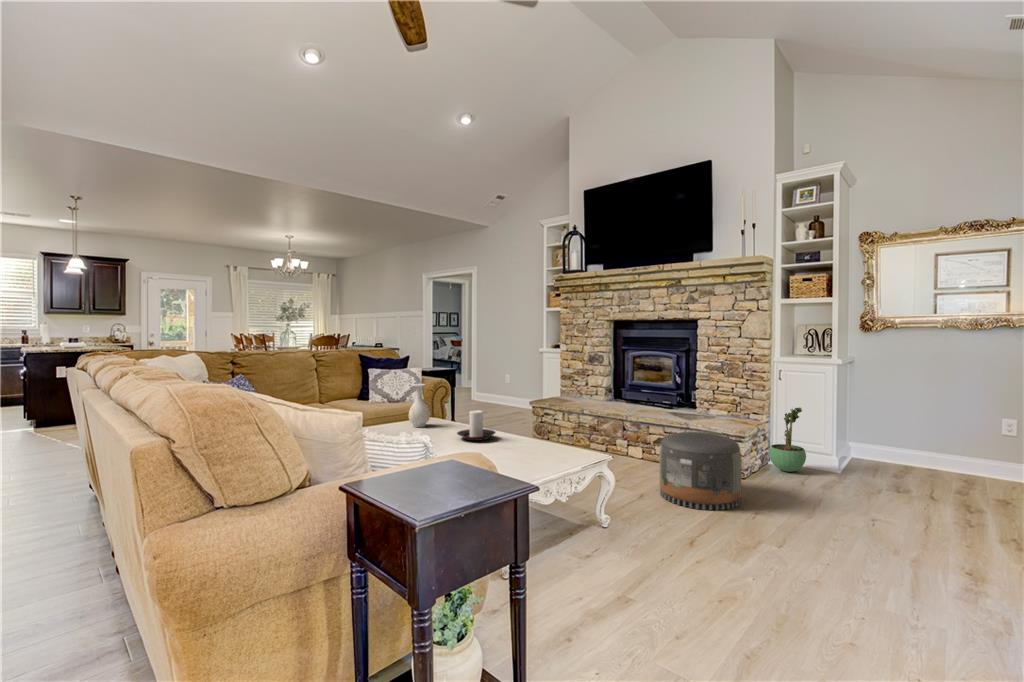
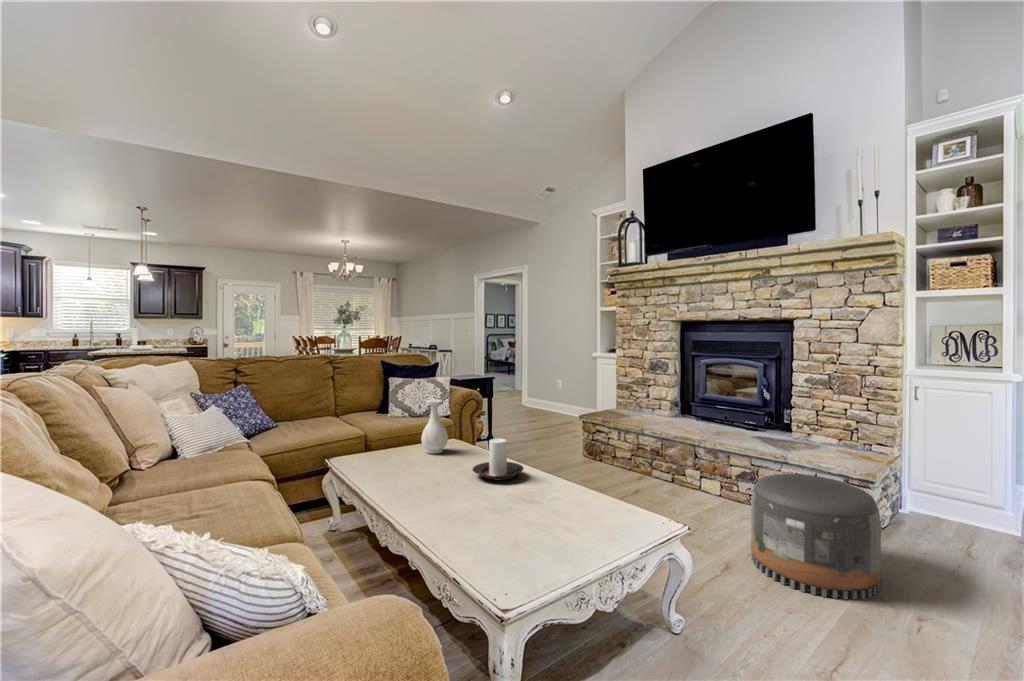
potted plant: present [769,408,806,472] -> none [904,438,964,529]

